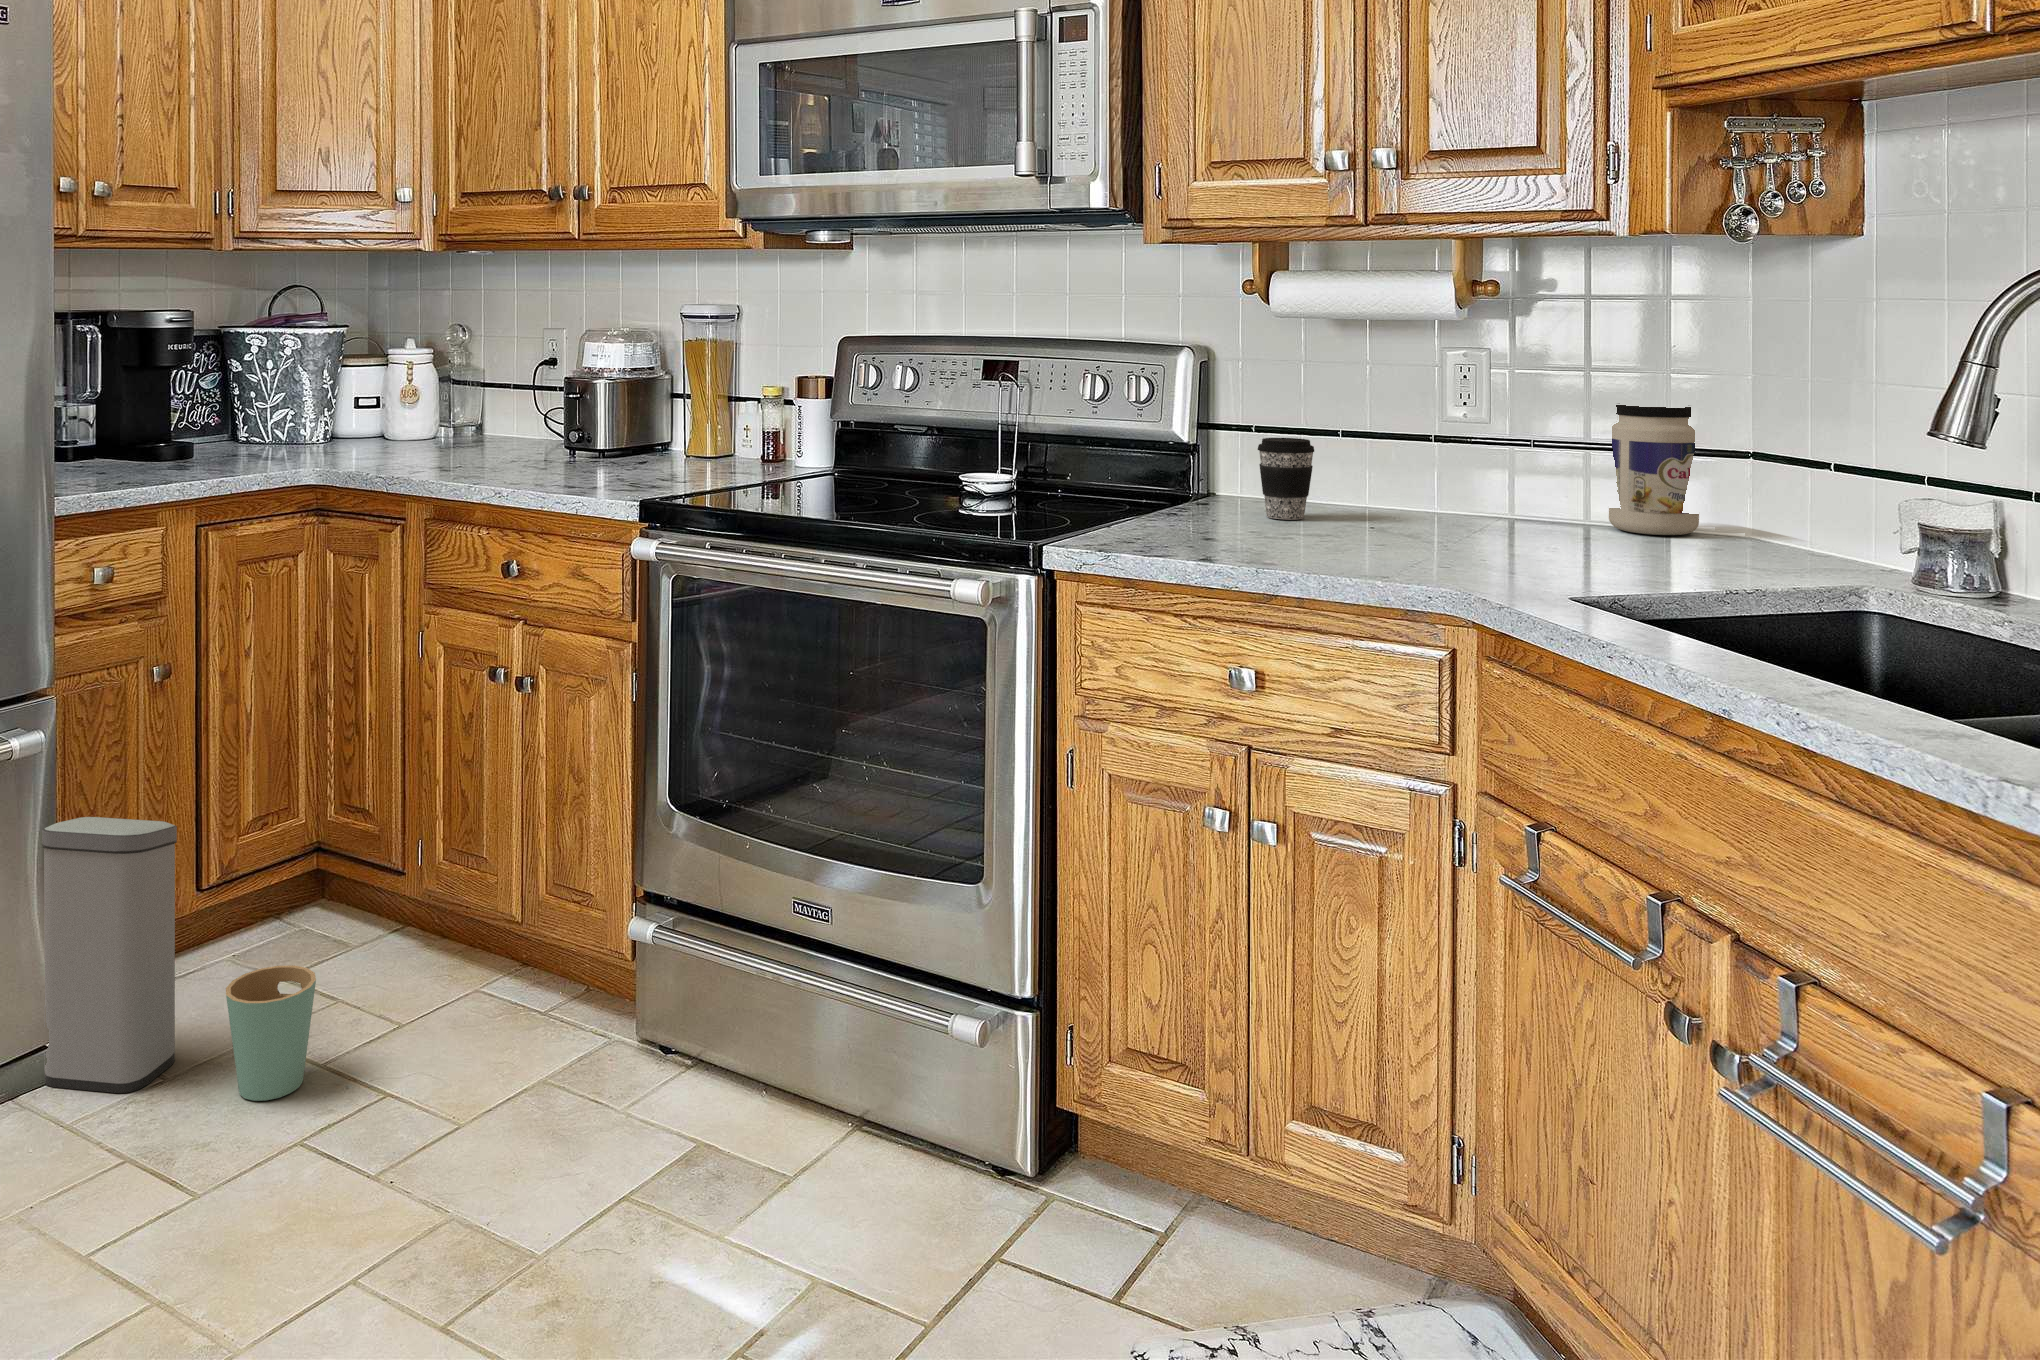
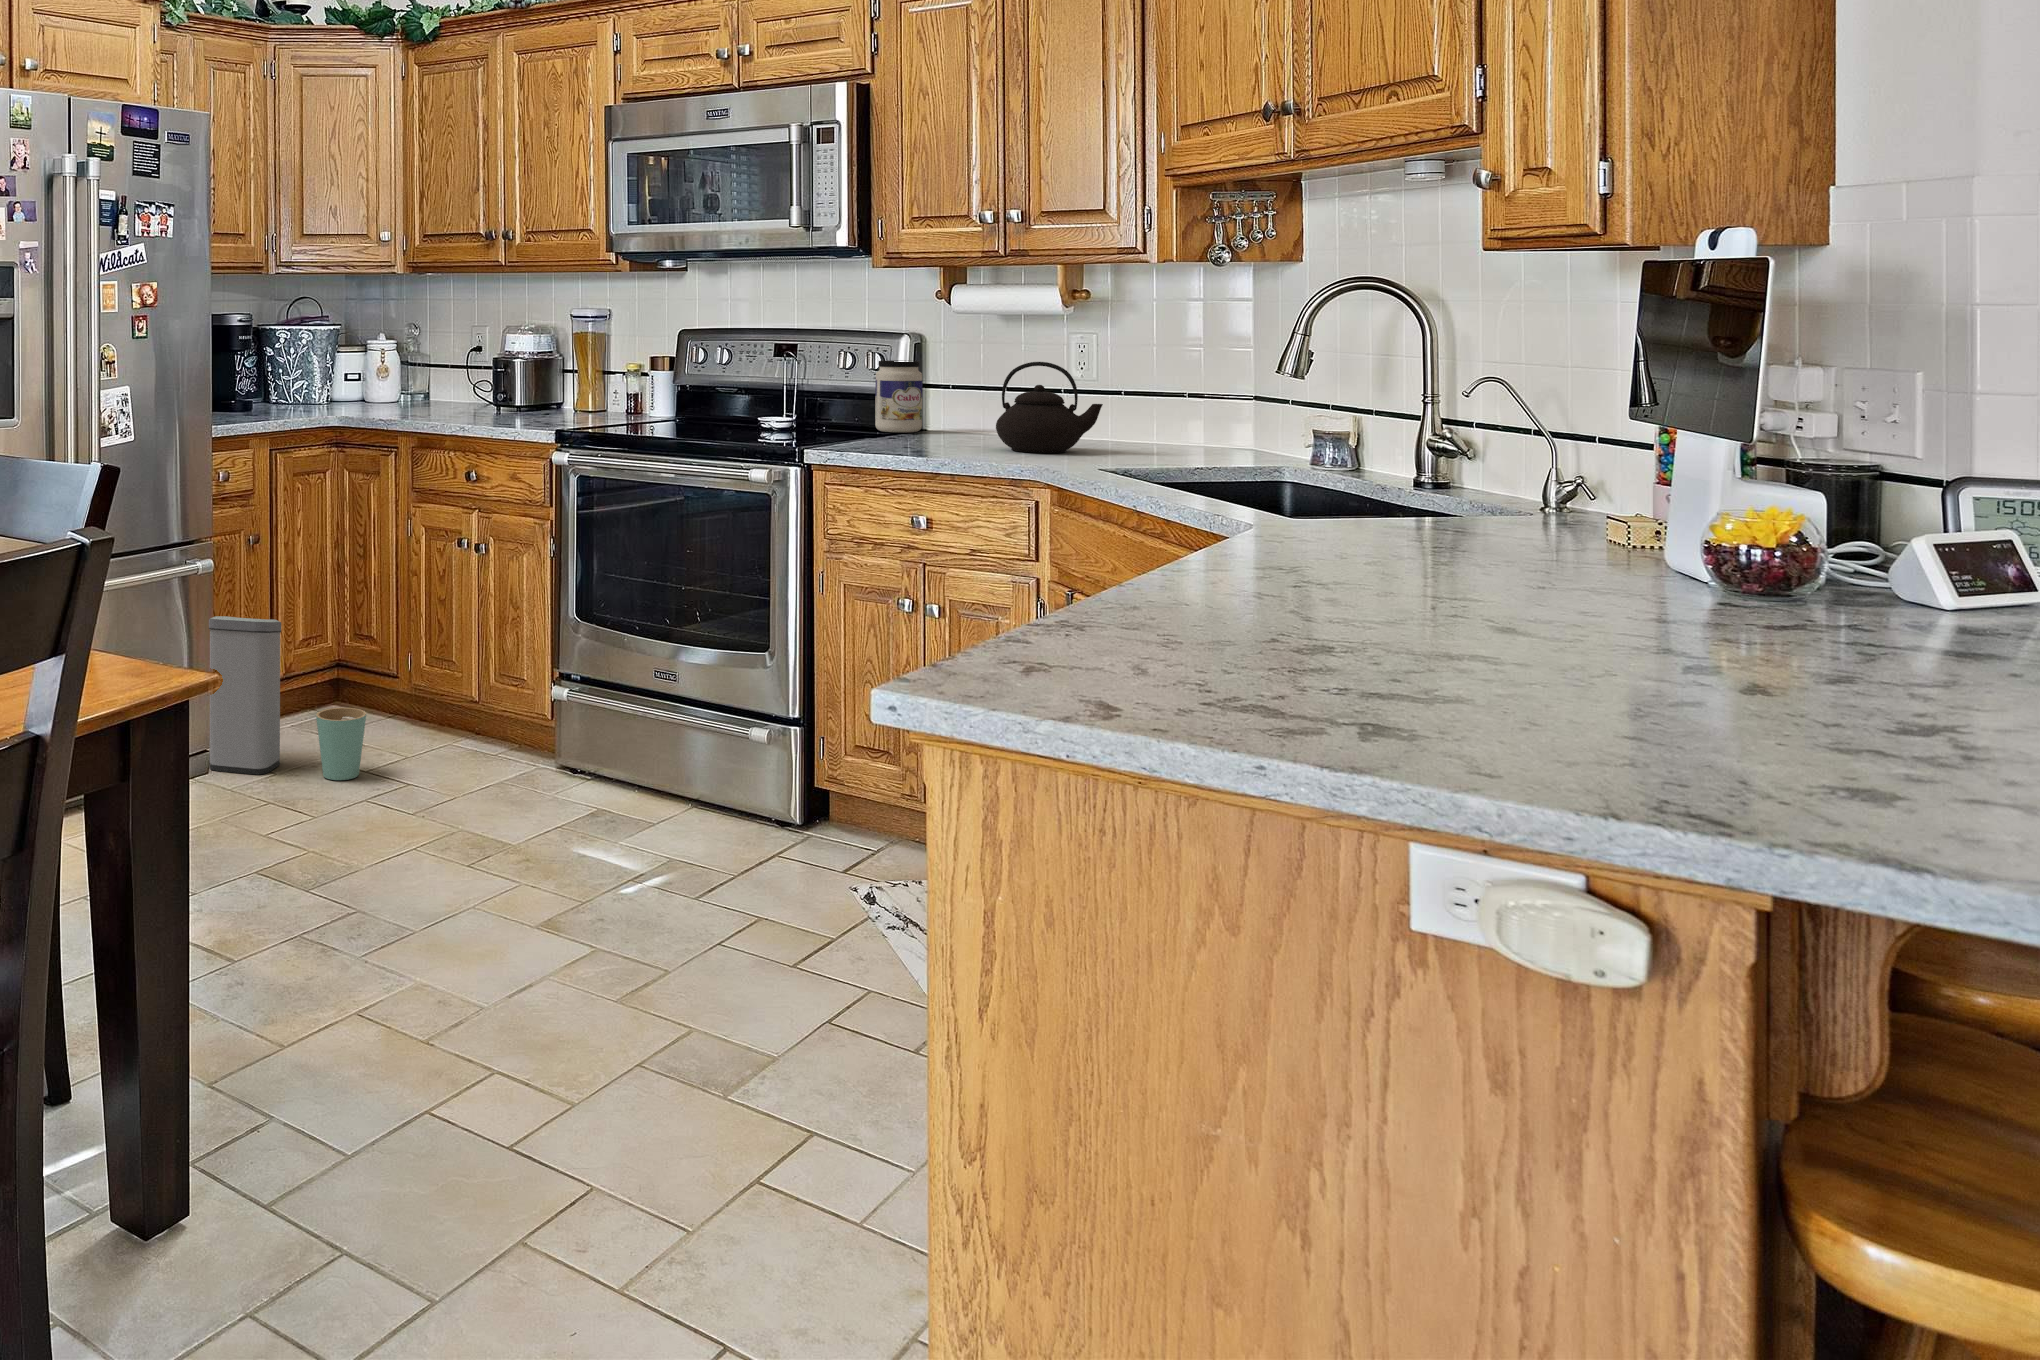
teapot: none [1351,398,1529,550] -> present [996,362,1103,453]
jar: present [1609,405,1699,535] -> present [875,360,922,433]
coffee cup: present [1258,438,1314,520] -> none [947,391,983,441]

